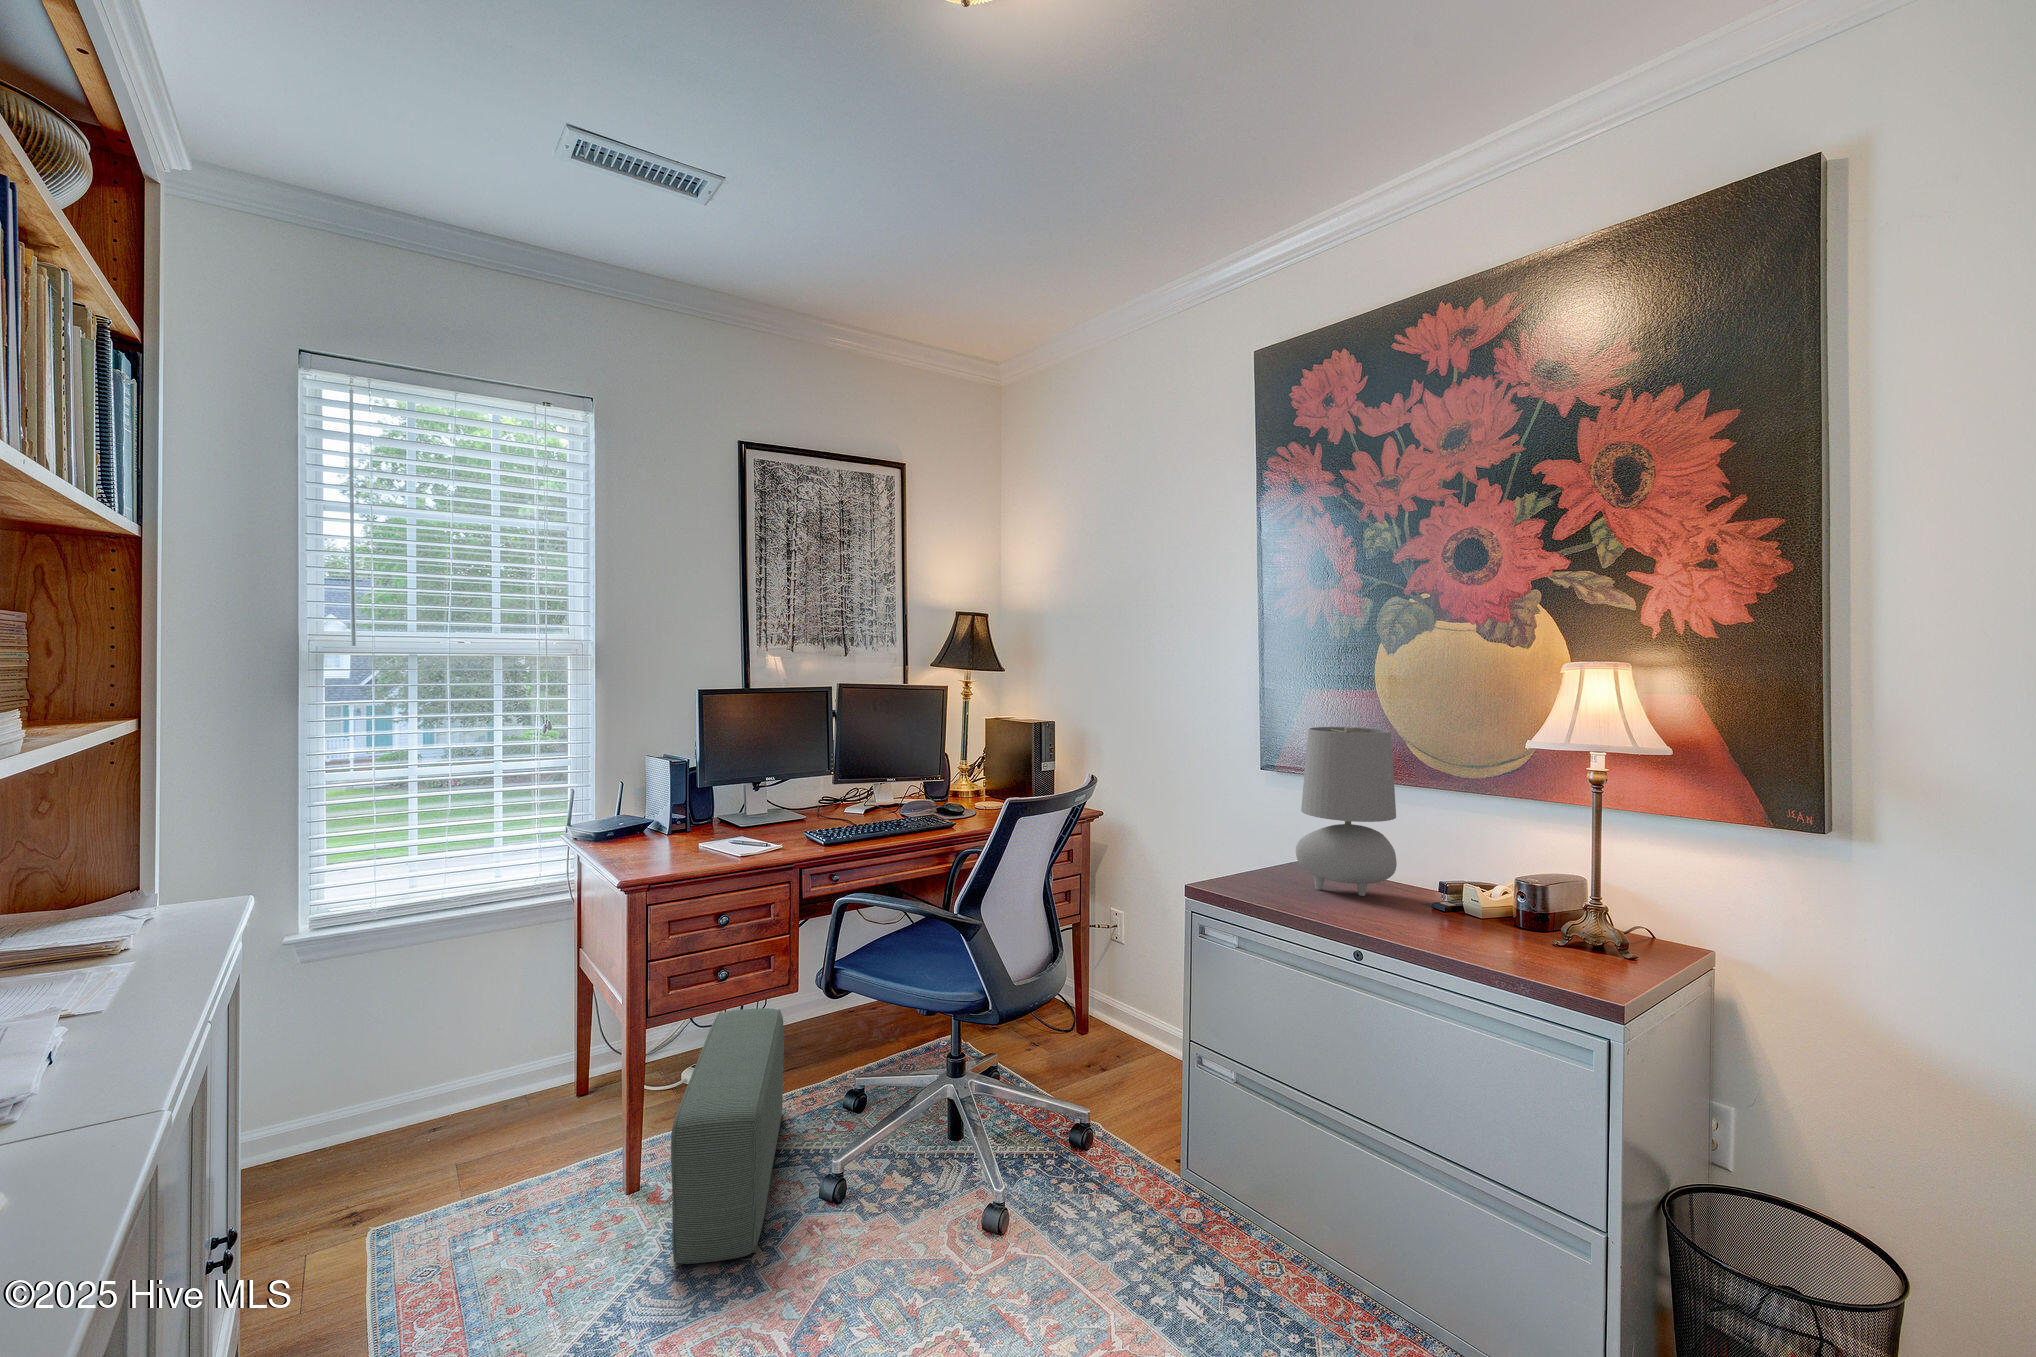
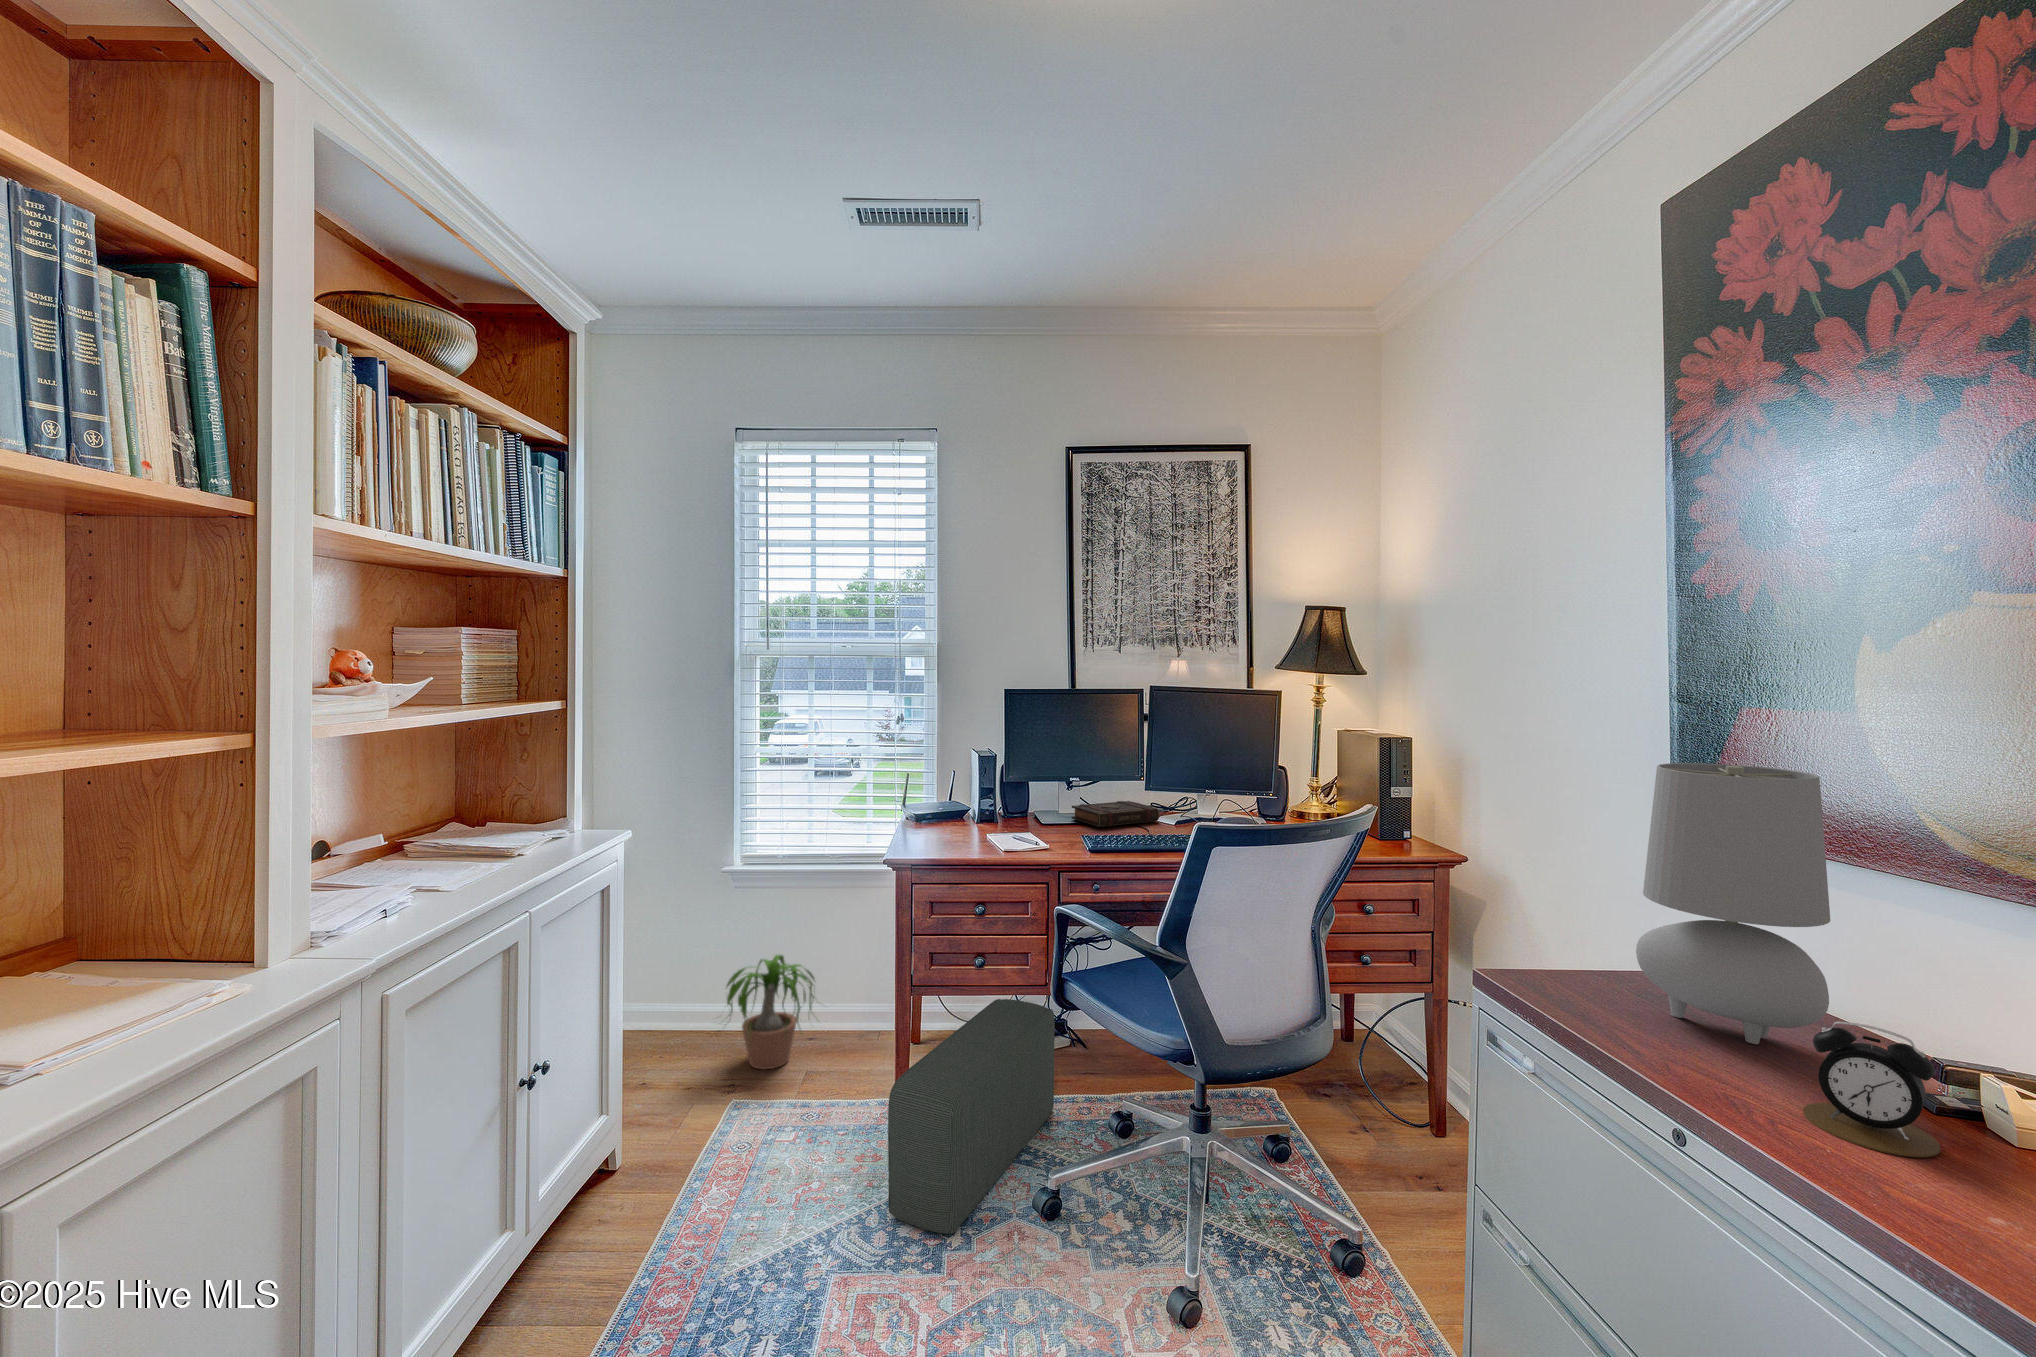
book: none [767,796,852,823] -> present [1072,801,1159,827]
alarm clock: none [1418,867,1479,933] -> present [1803,1021,1941,1157]
potted plant: none [298,1033,489,1185] -> present [725,955,814,1069]

